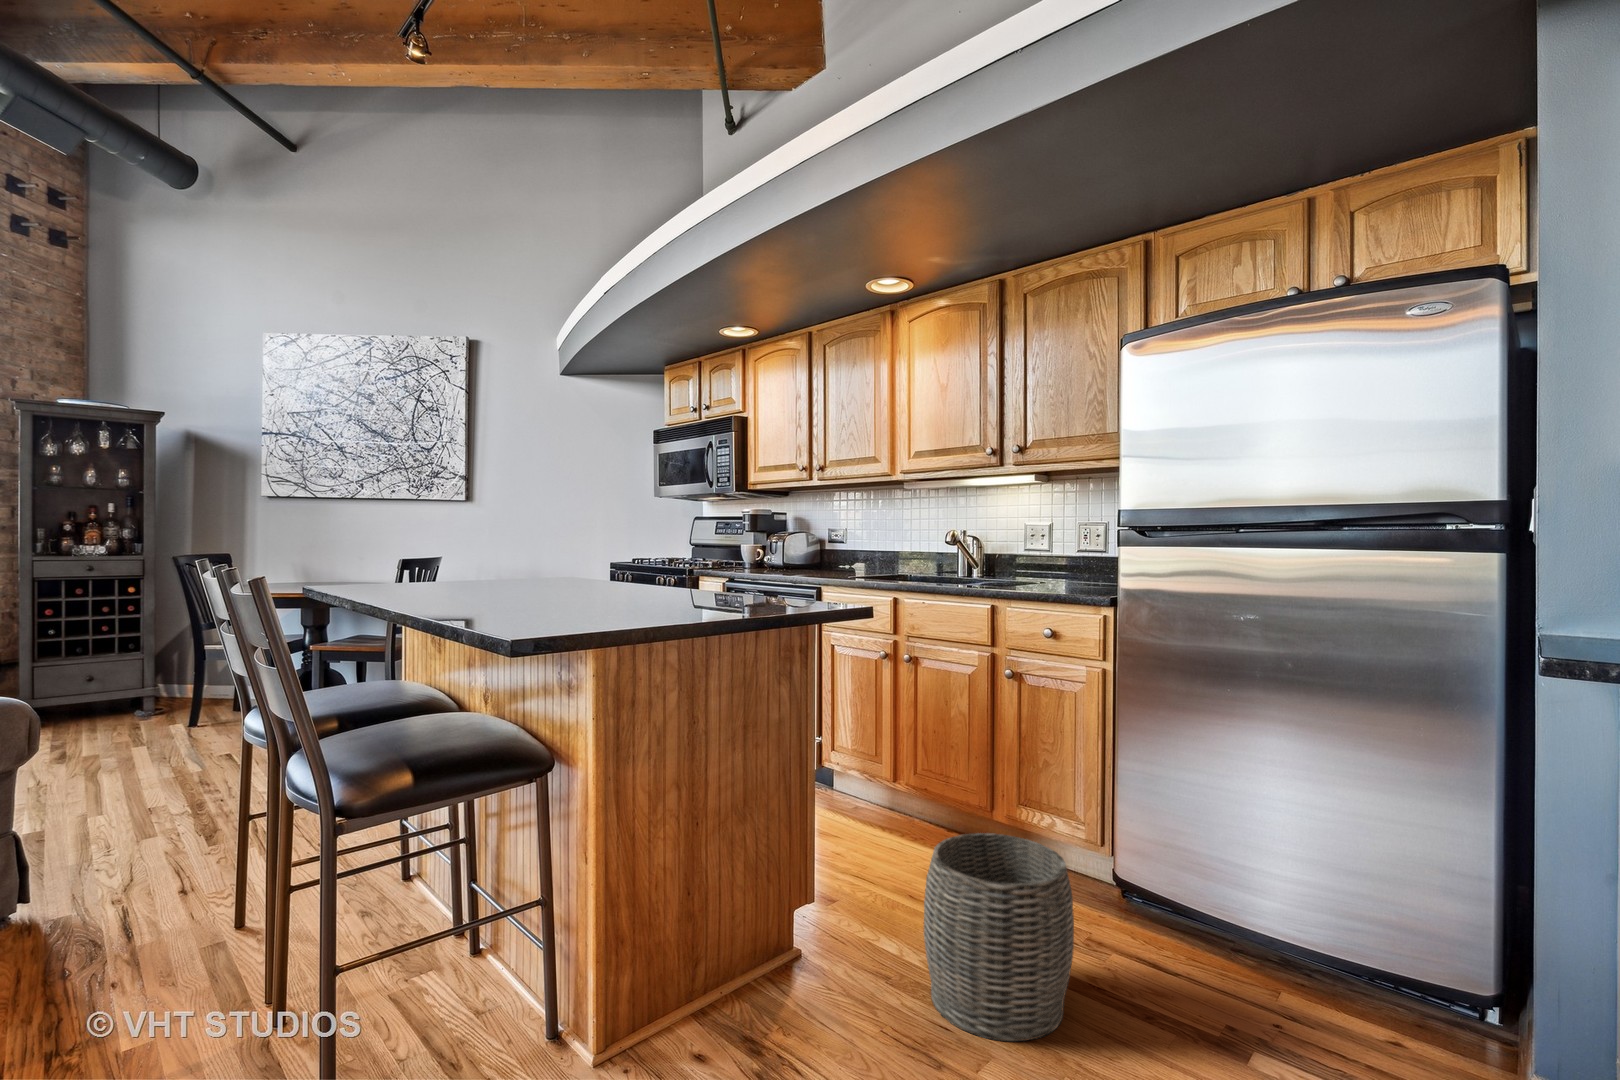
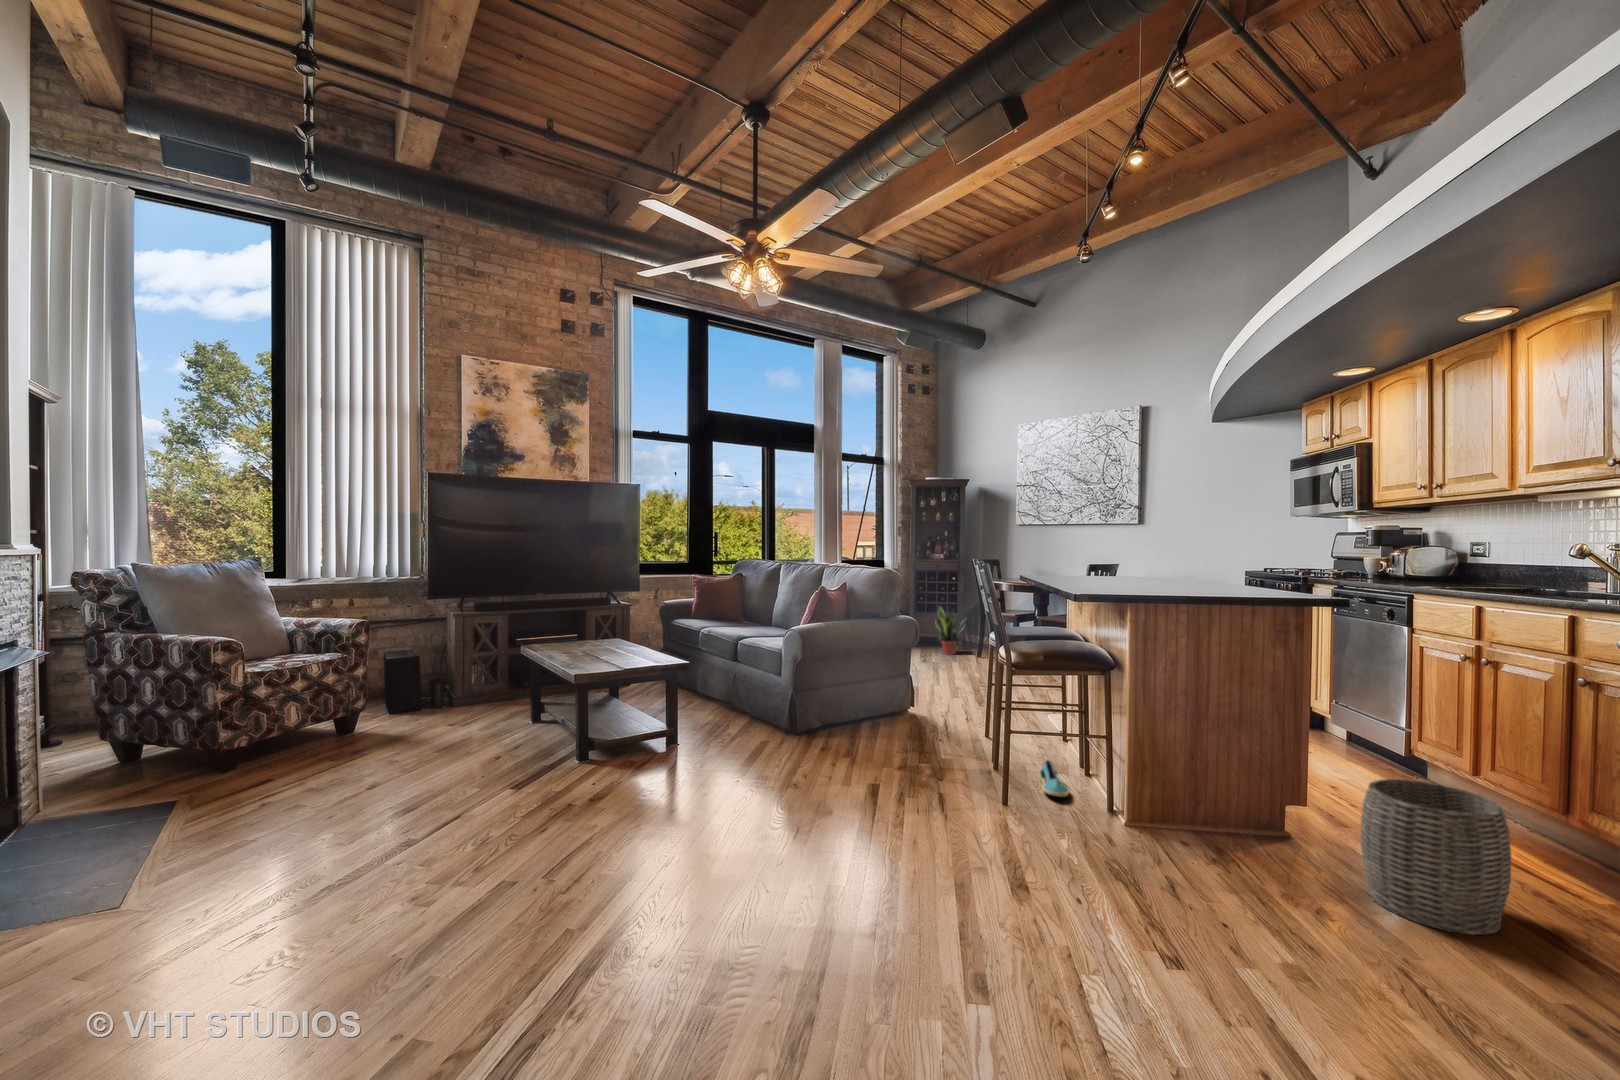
potted plant: none [91,640,164,730] -> present [935,606,964,655]
shoe: none [406,947,483,1032] -> present [1039,760,1069,797]

